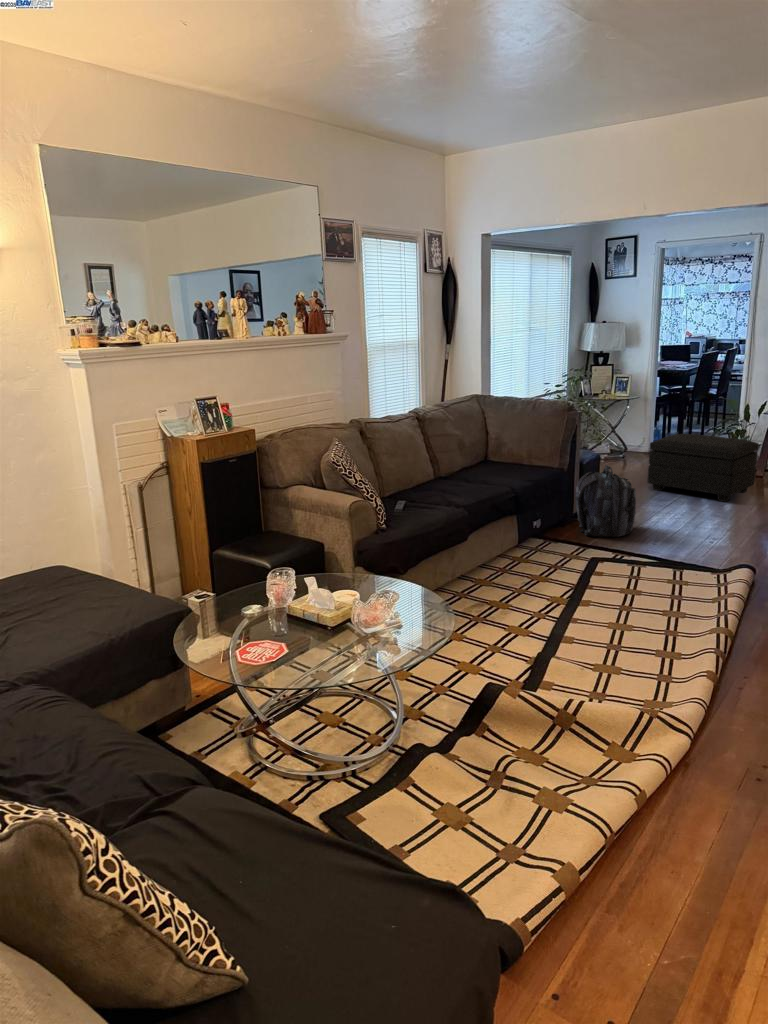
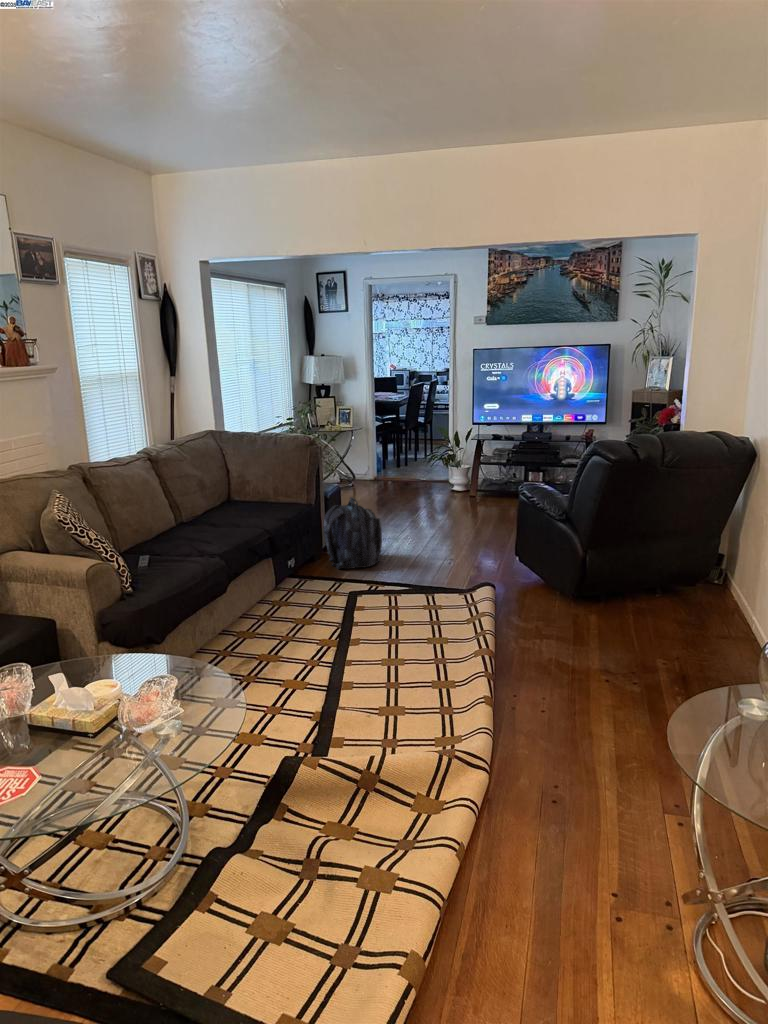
footstool: present [648,434,759,502] -> none [382,462,472,522]

